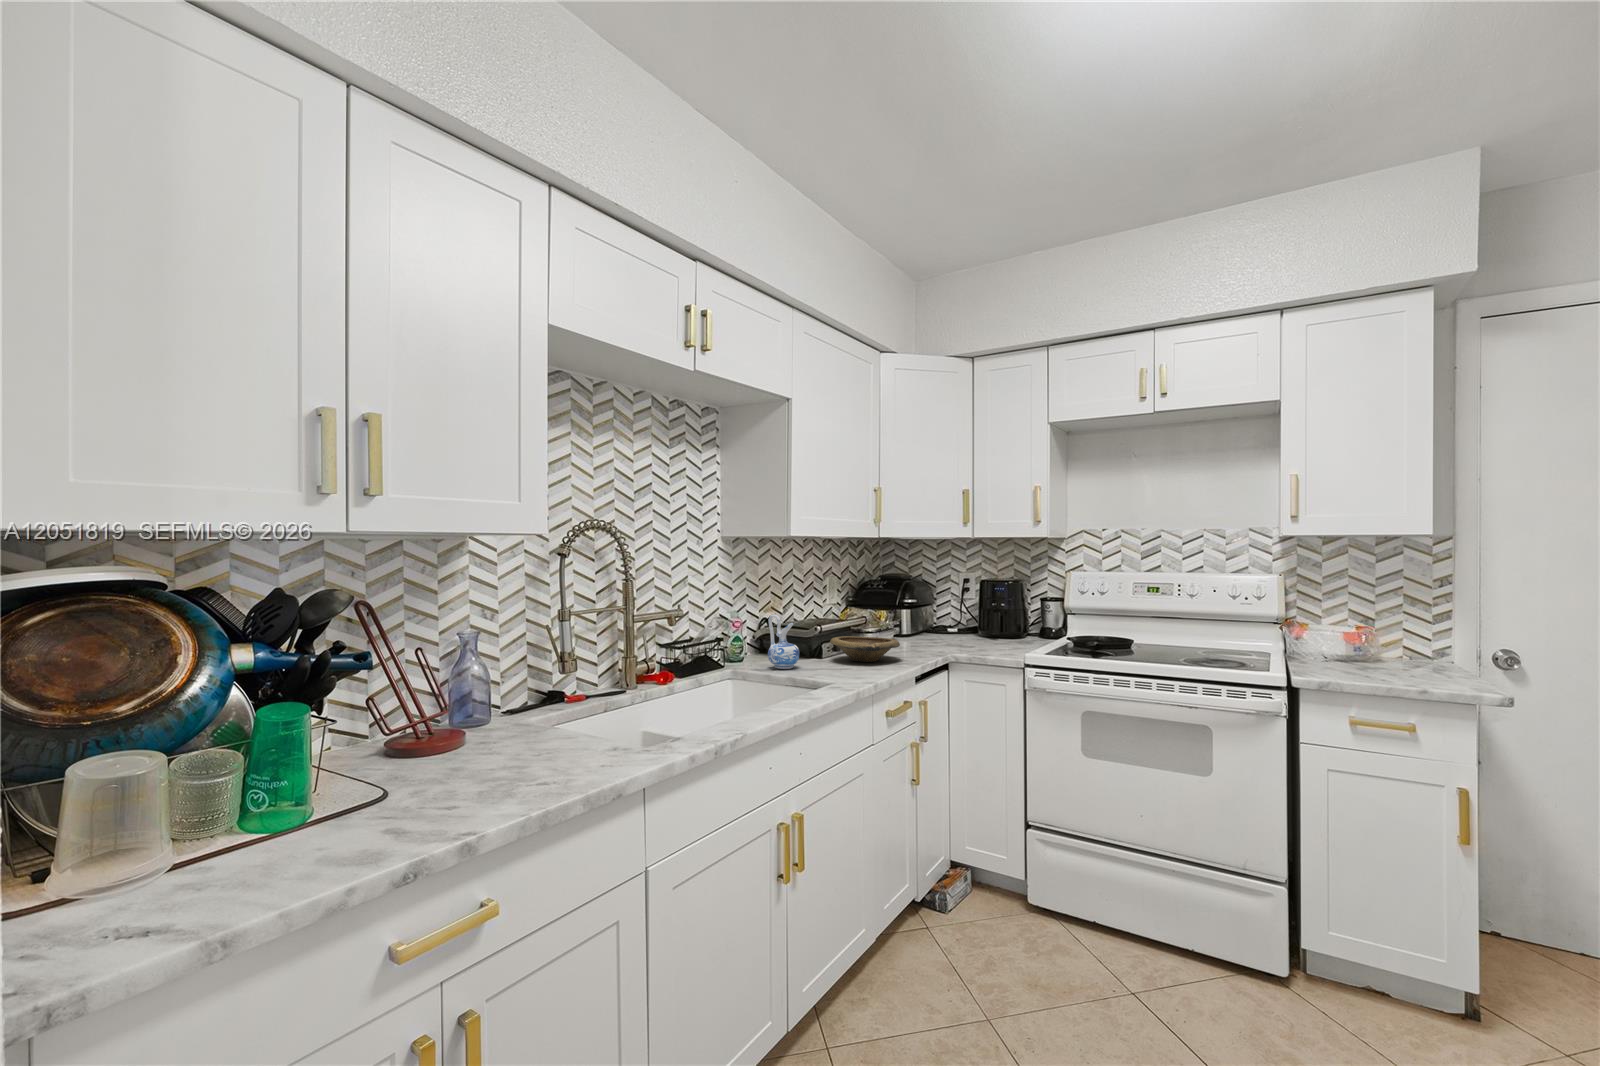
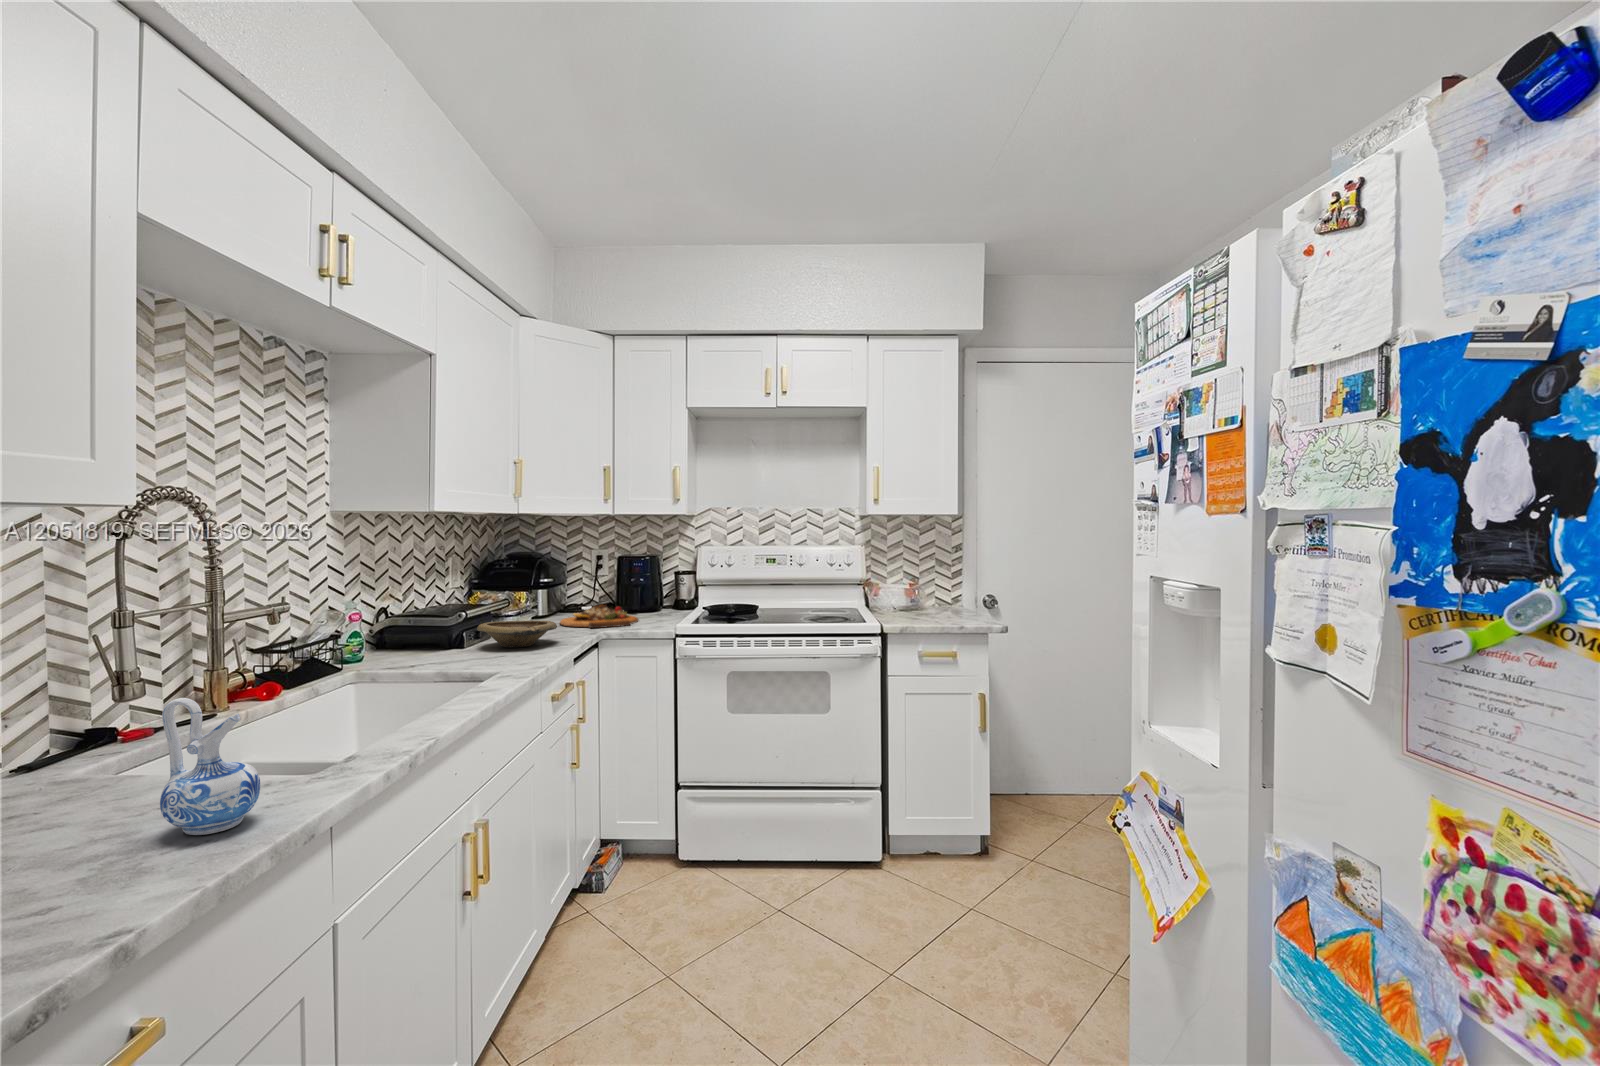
ceramic pitcher: present [768,614,799,669] -> present [160,698,260,835]
cutting board: none [917,627,995,650] -> present [560,605,639,628]

